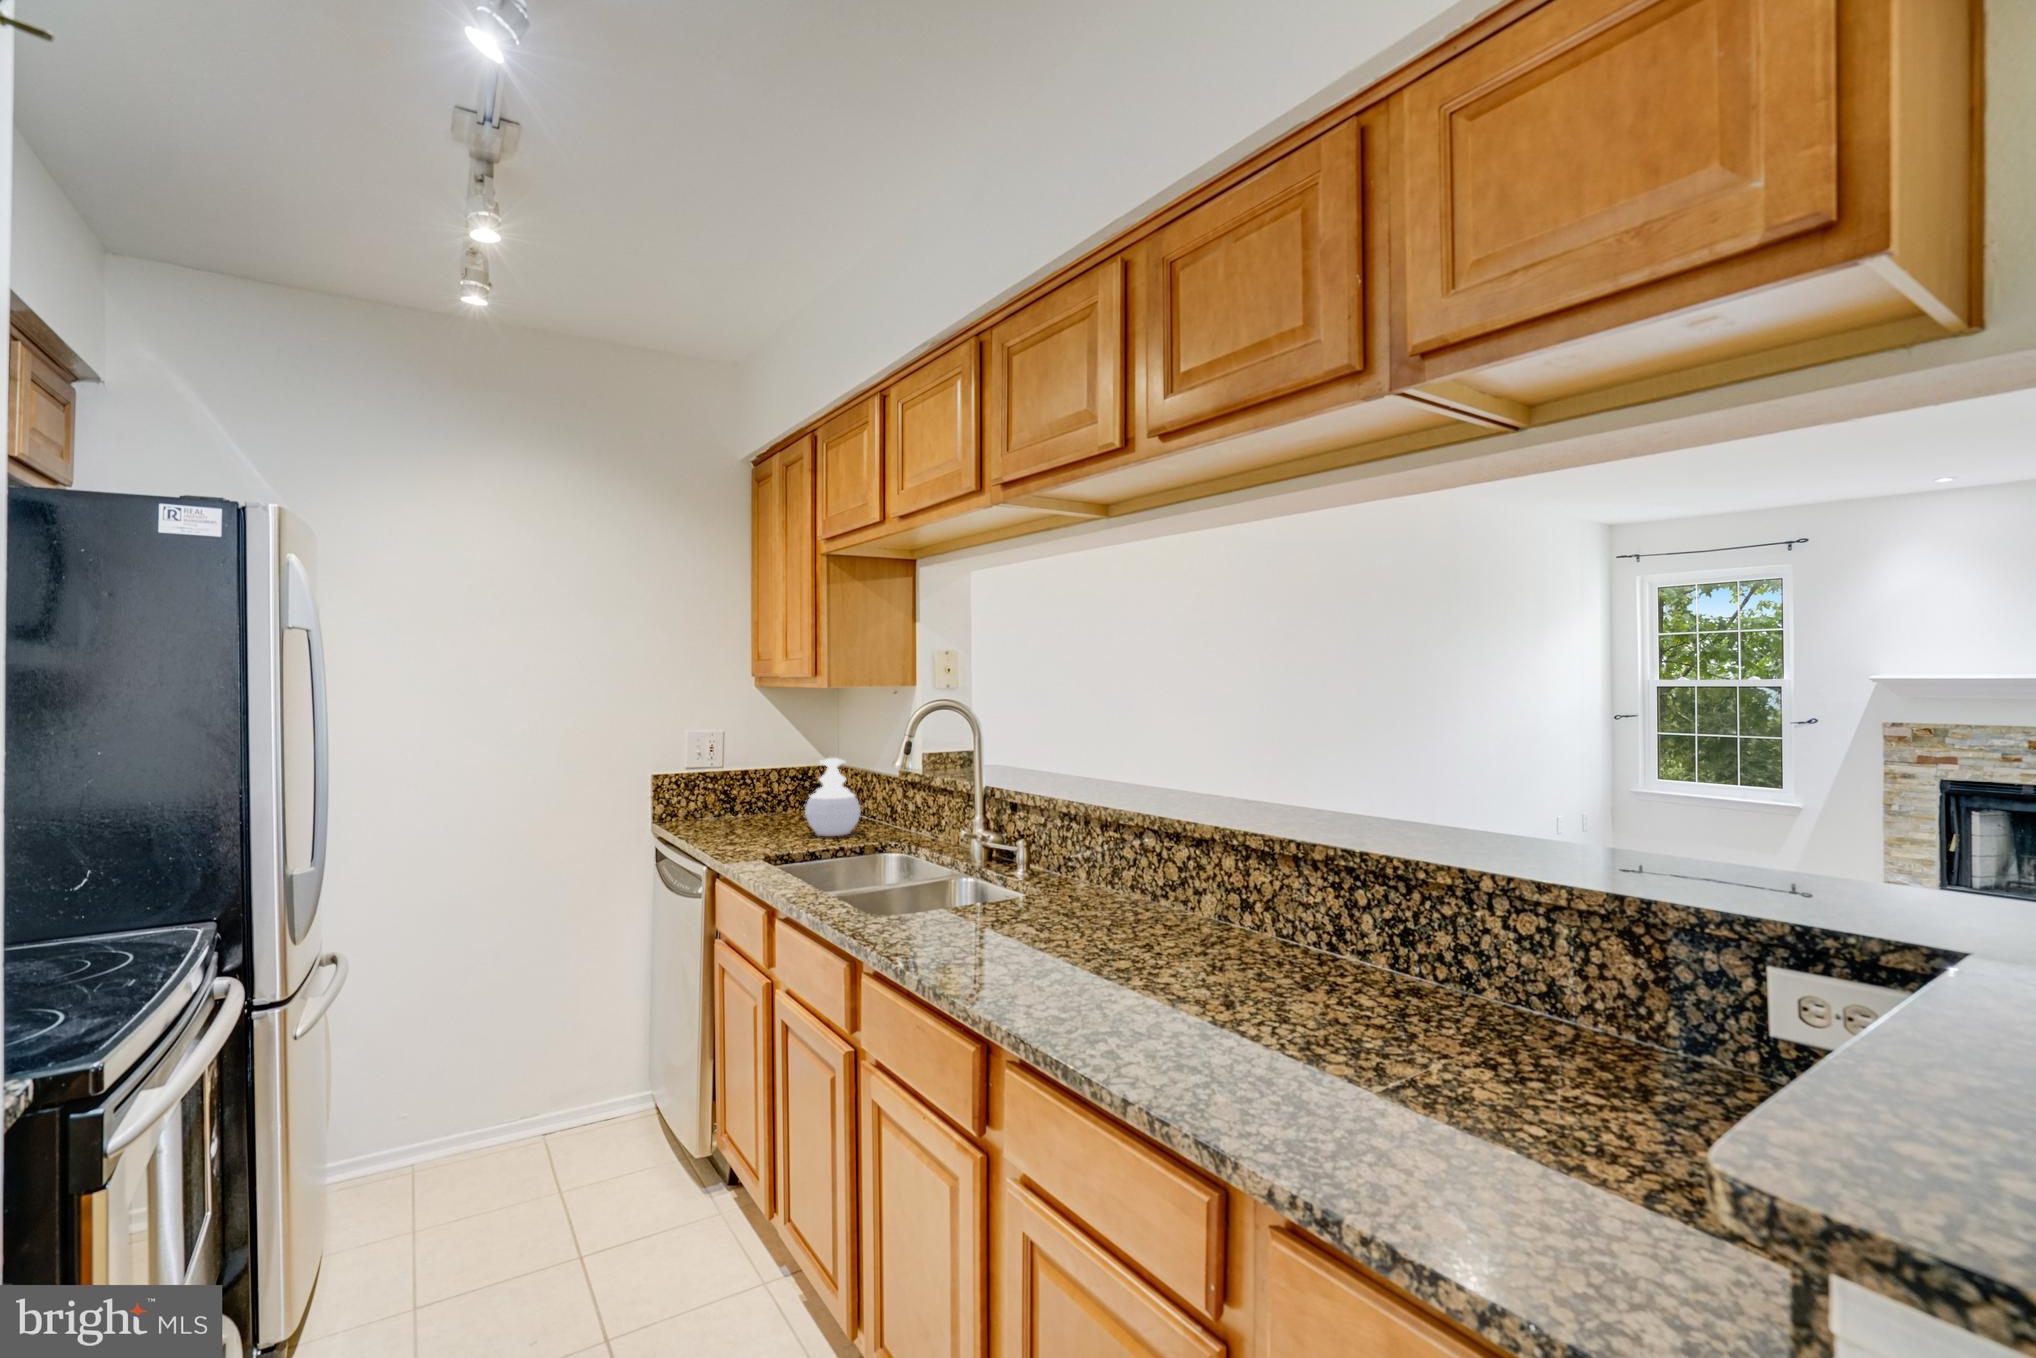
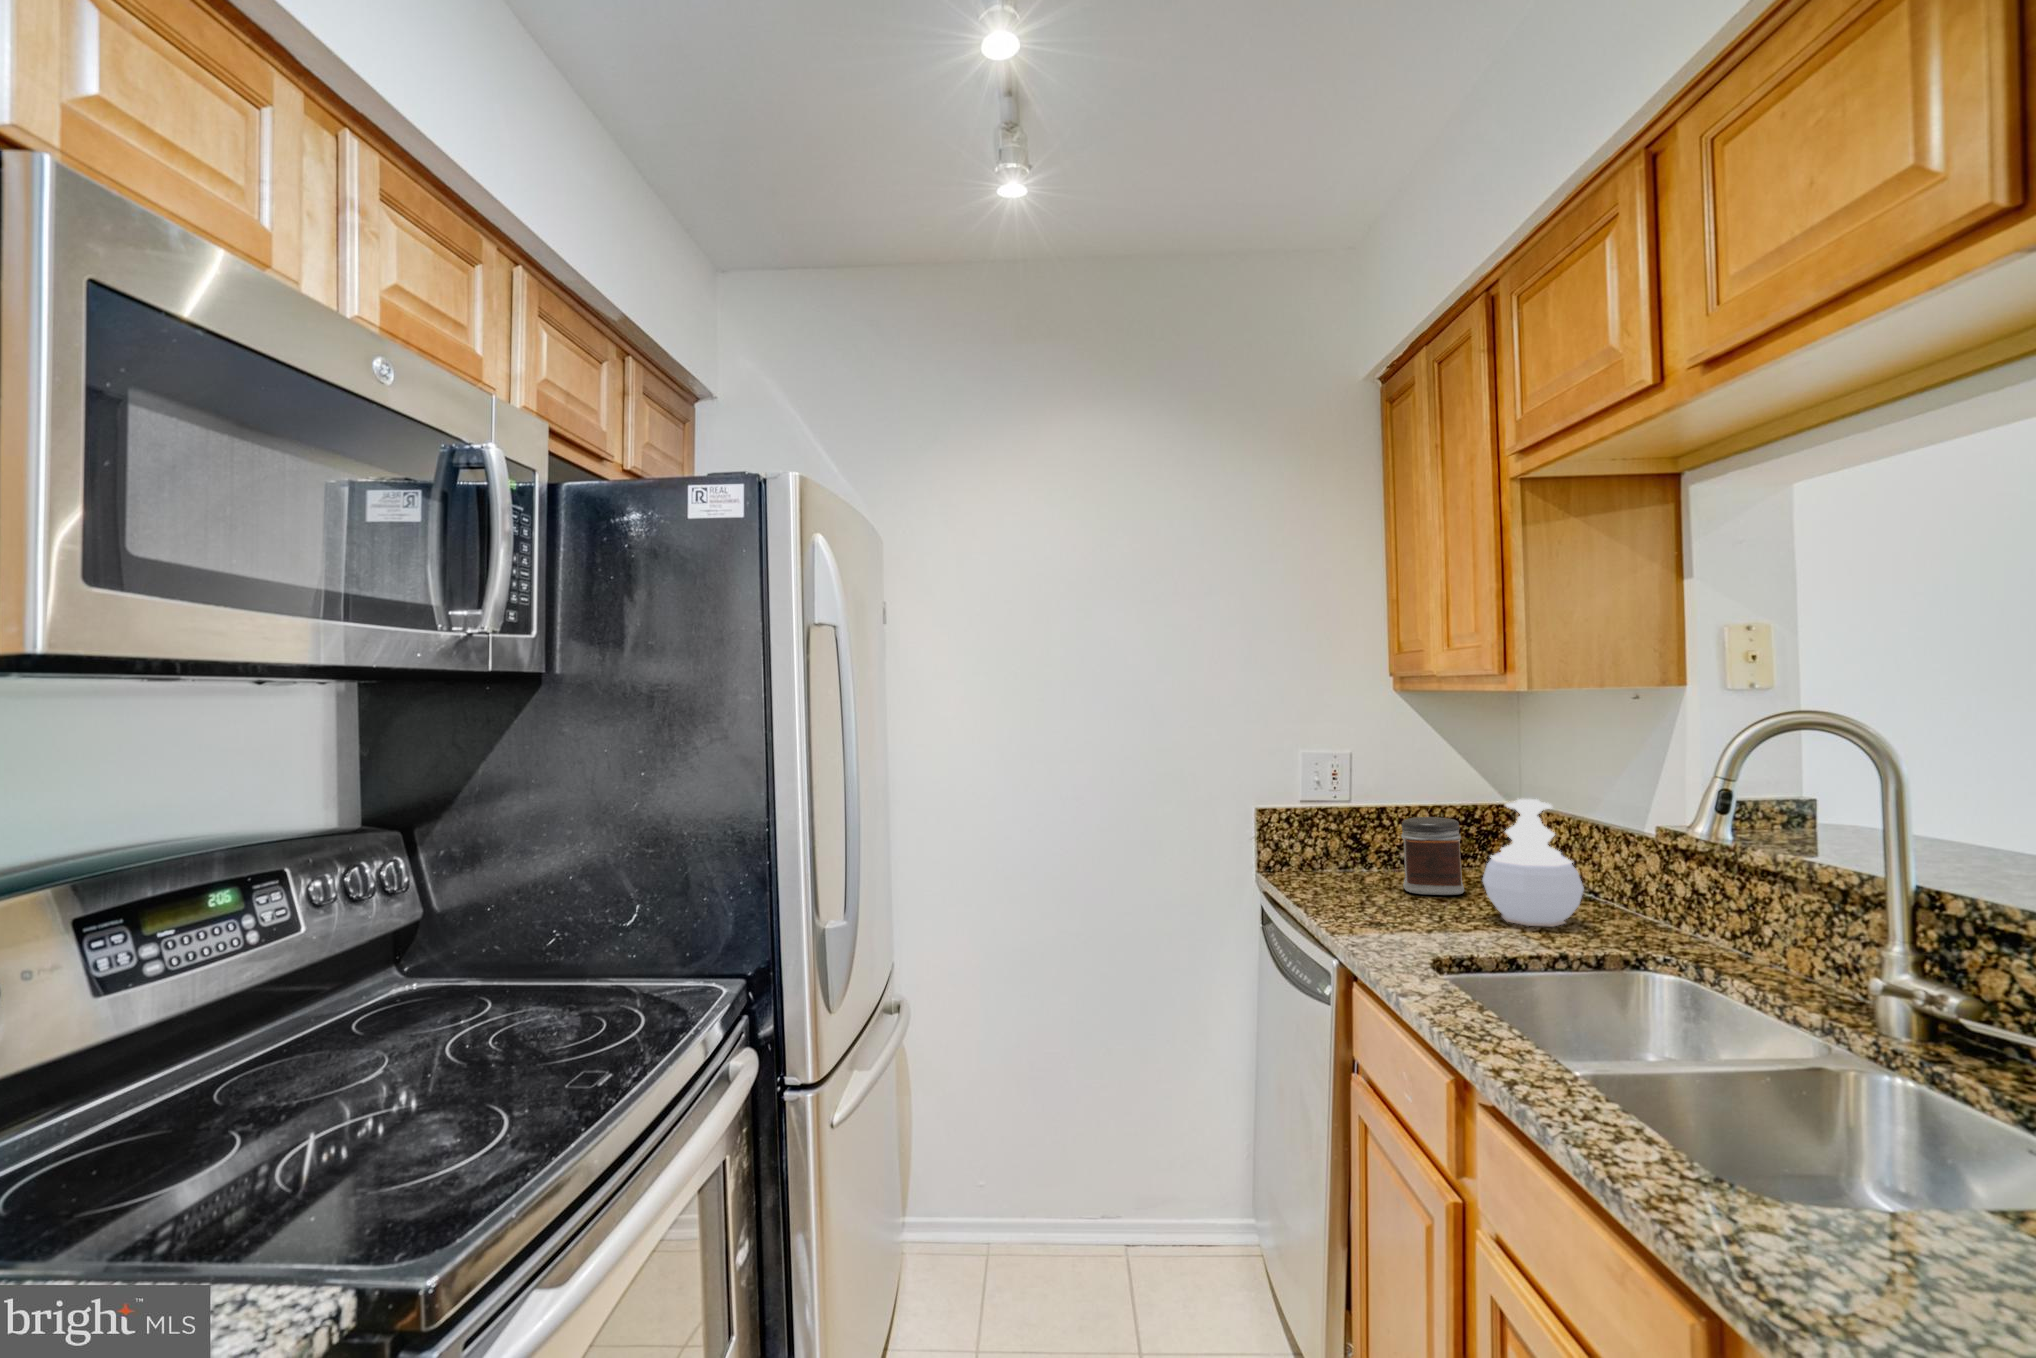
jar: none [757,775,797,827] -> present [1401,817,1464,895]

